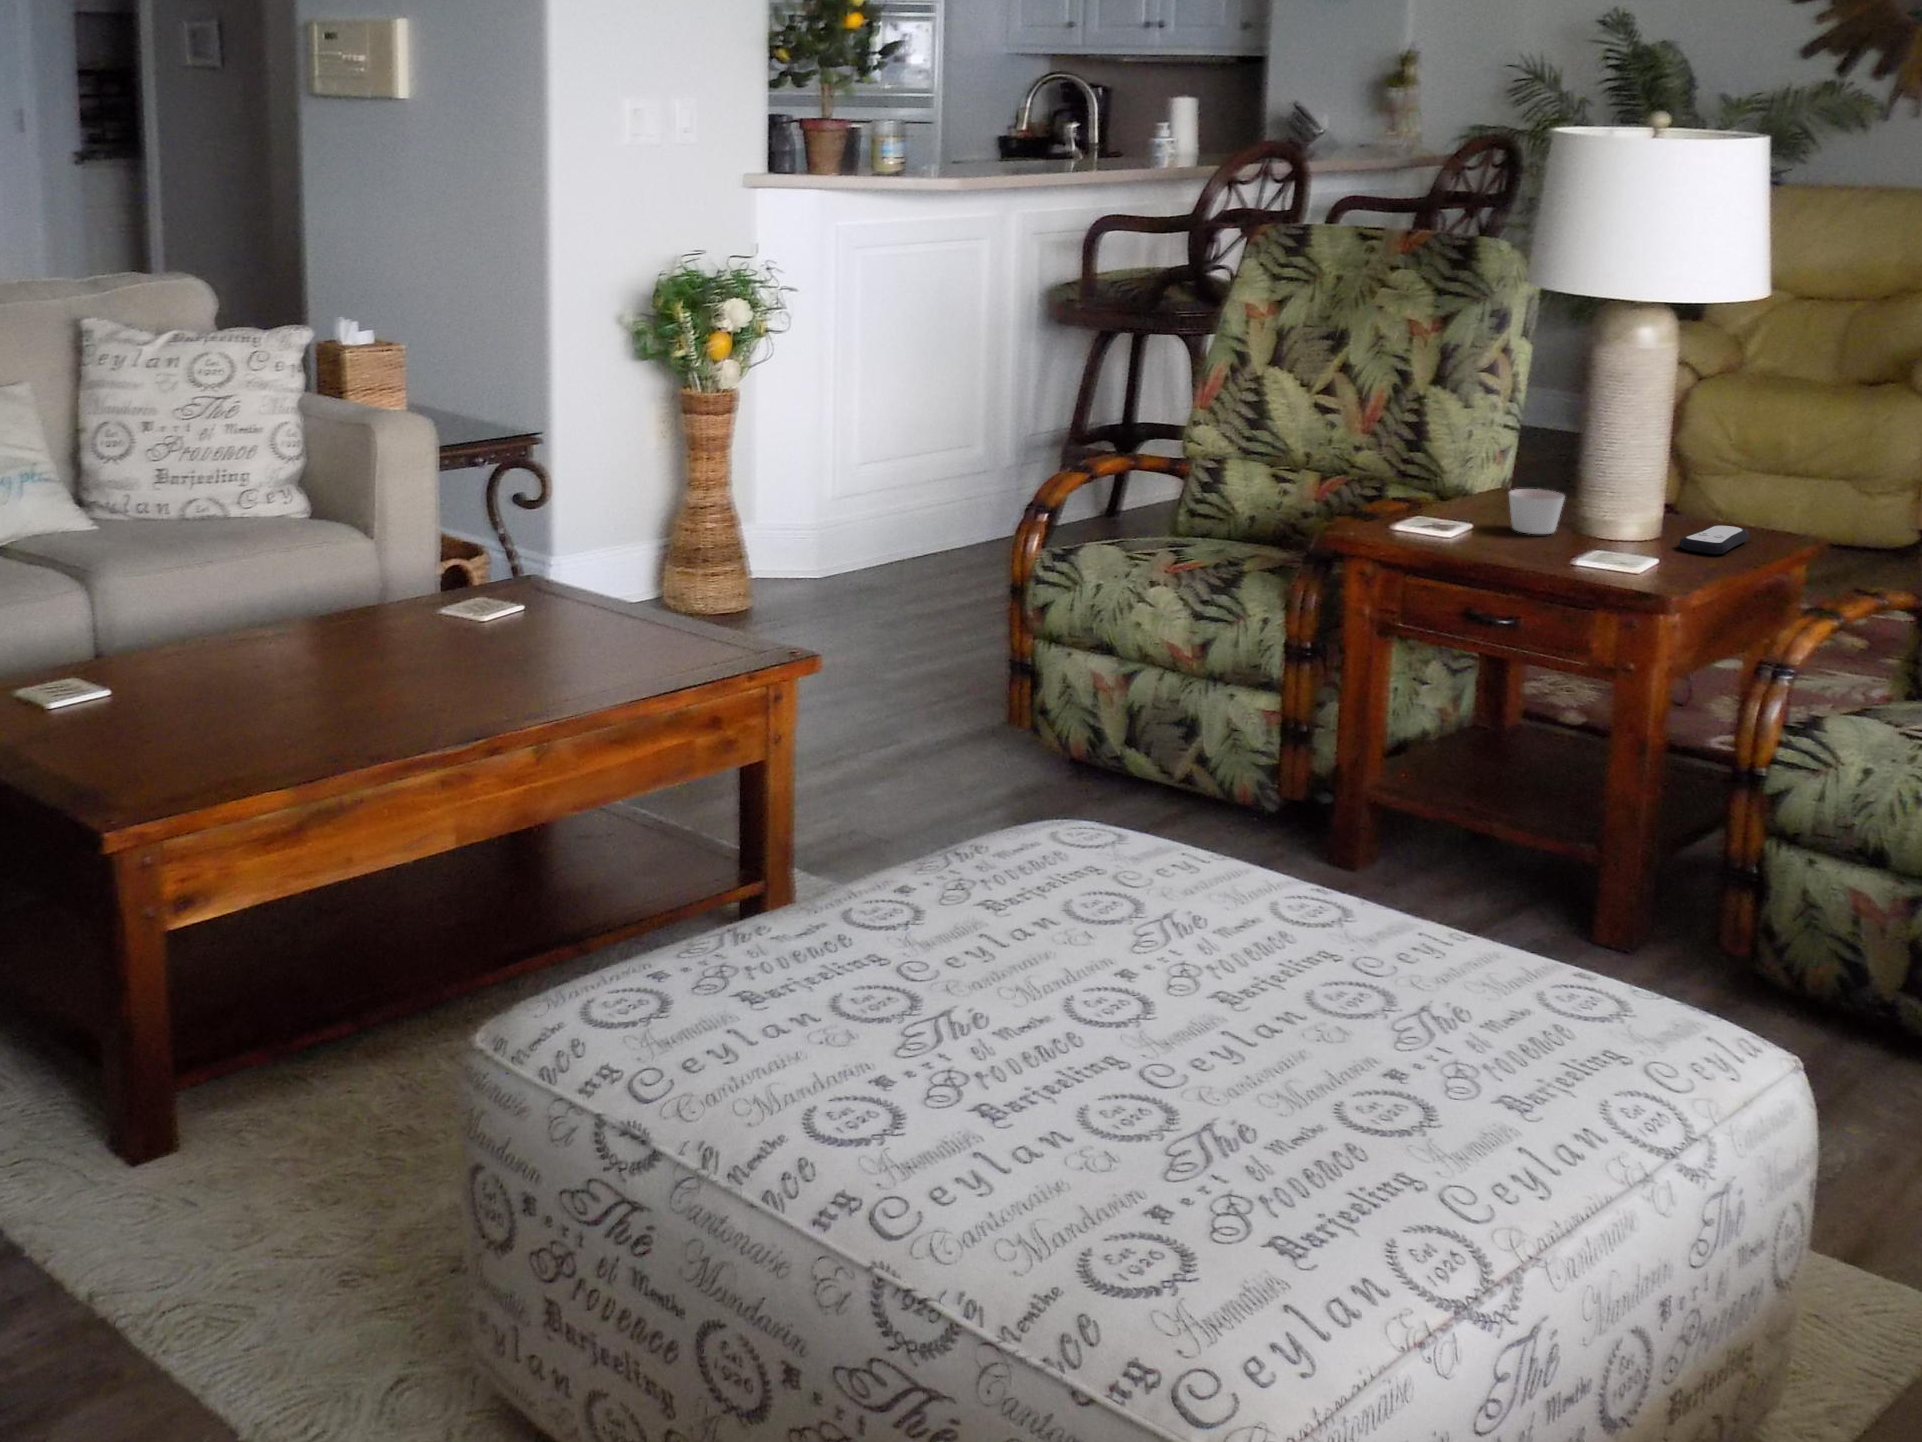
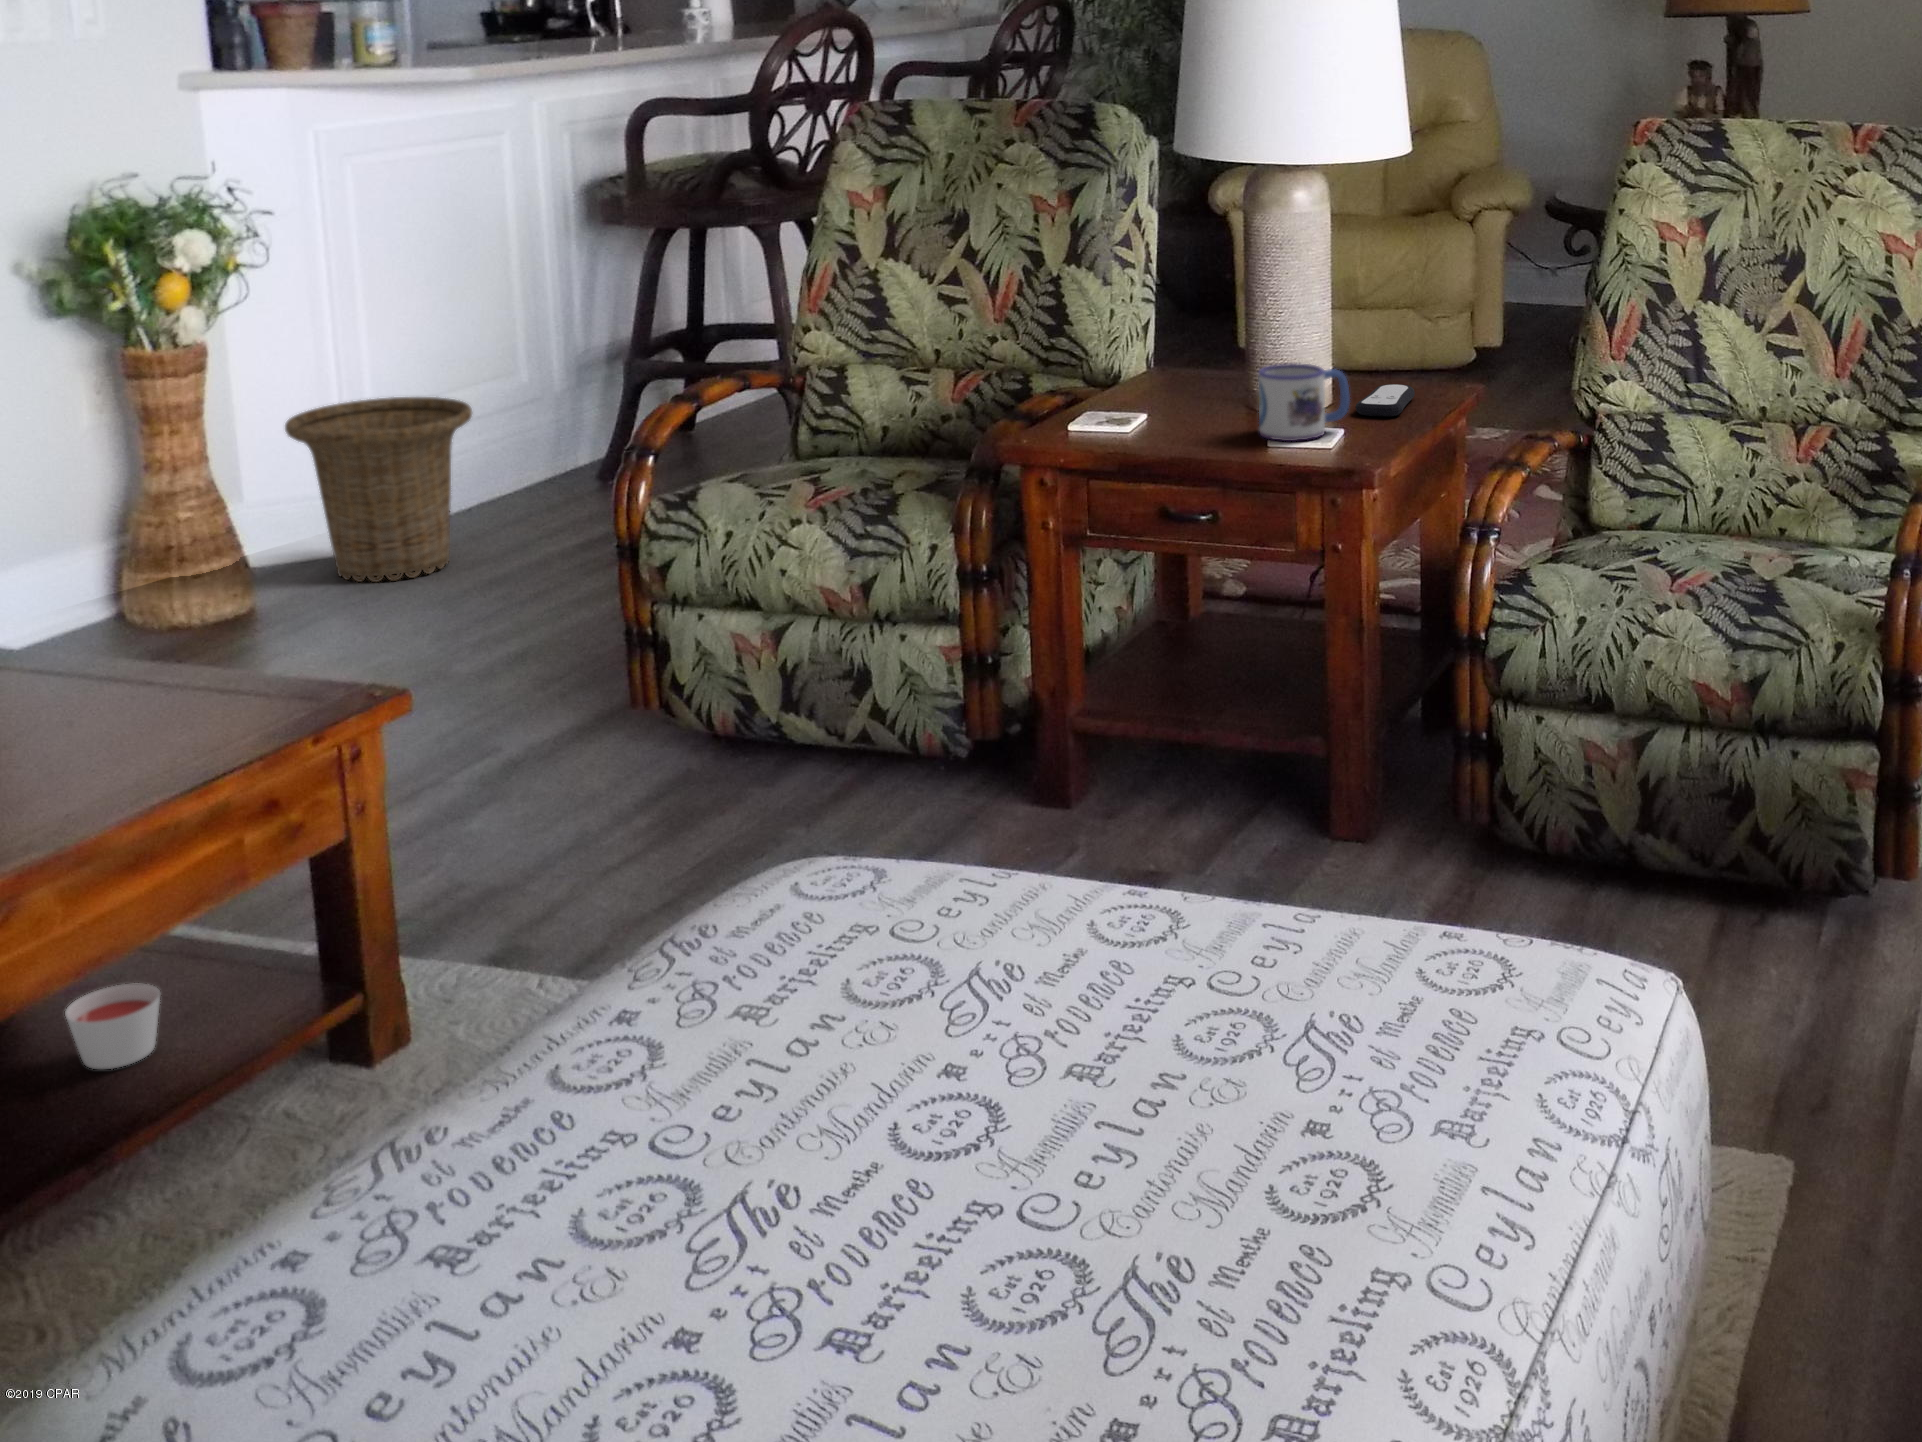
basket: none [804,452,939,598] -> present [285,397,472,582]
candle: present [1509,489,1565,534] -> present [65,983,160,1069]
mug: none [1573,490,1669,564] -> present [1258,363,1350,441]

